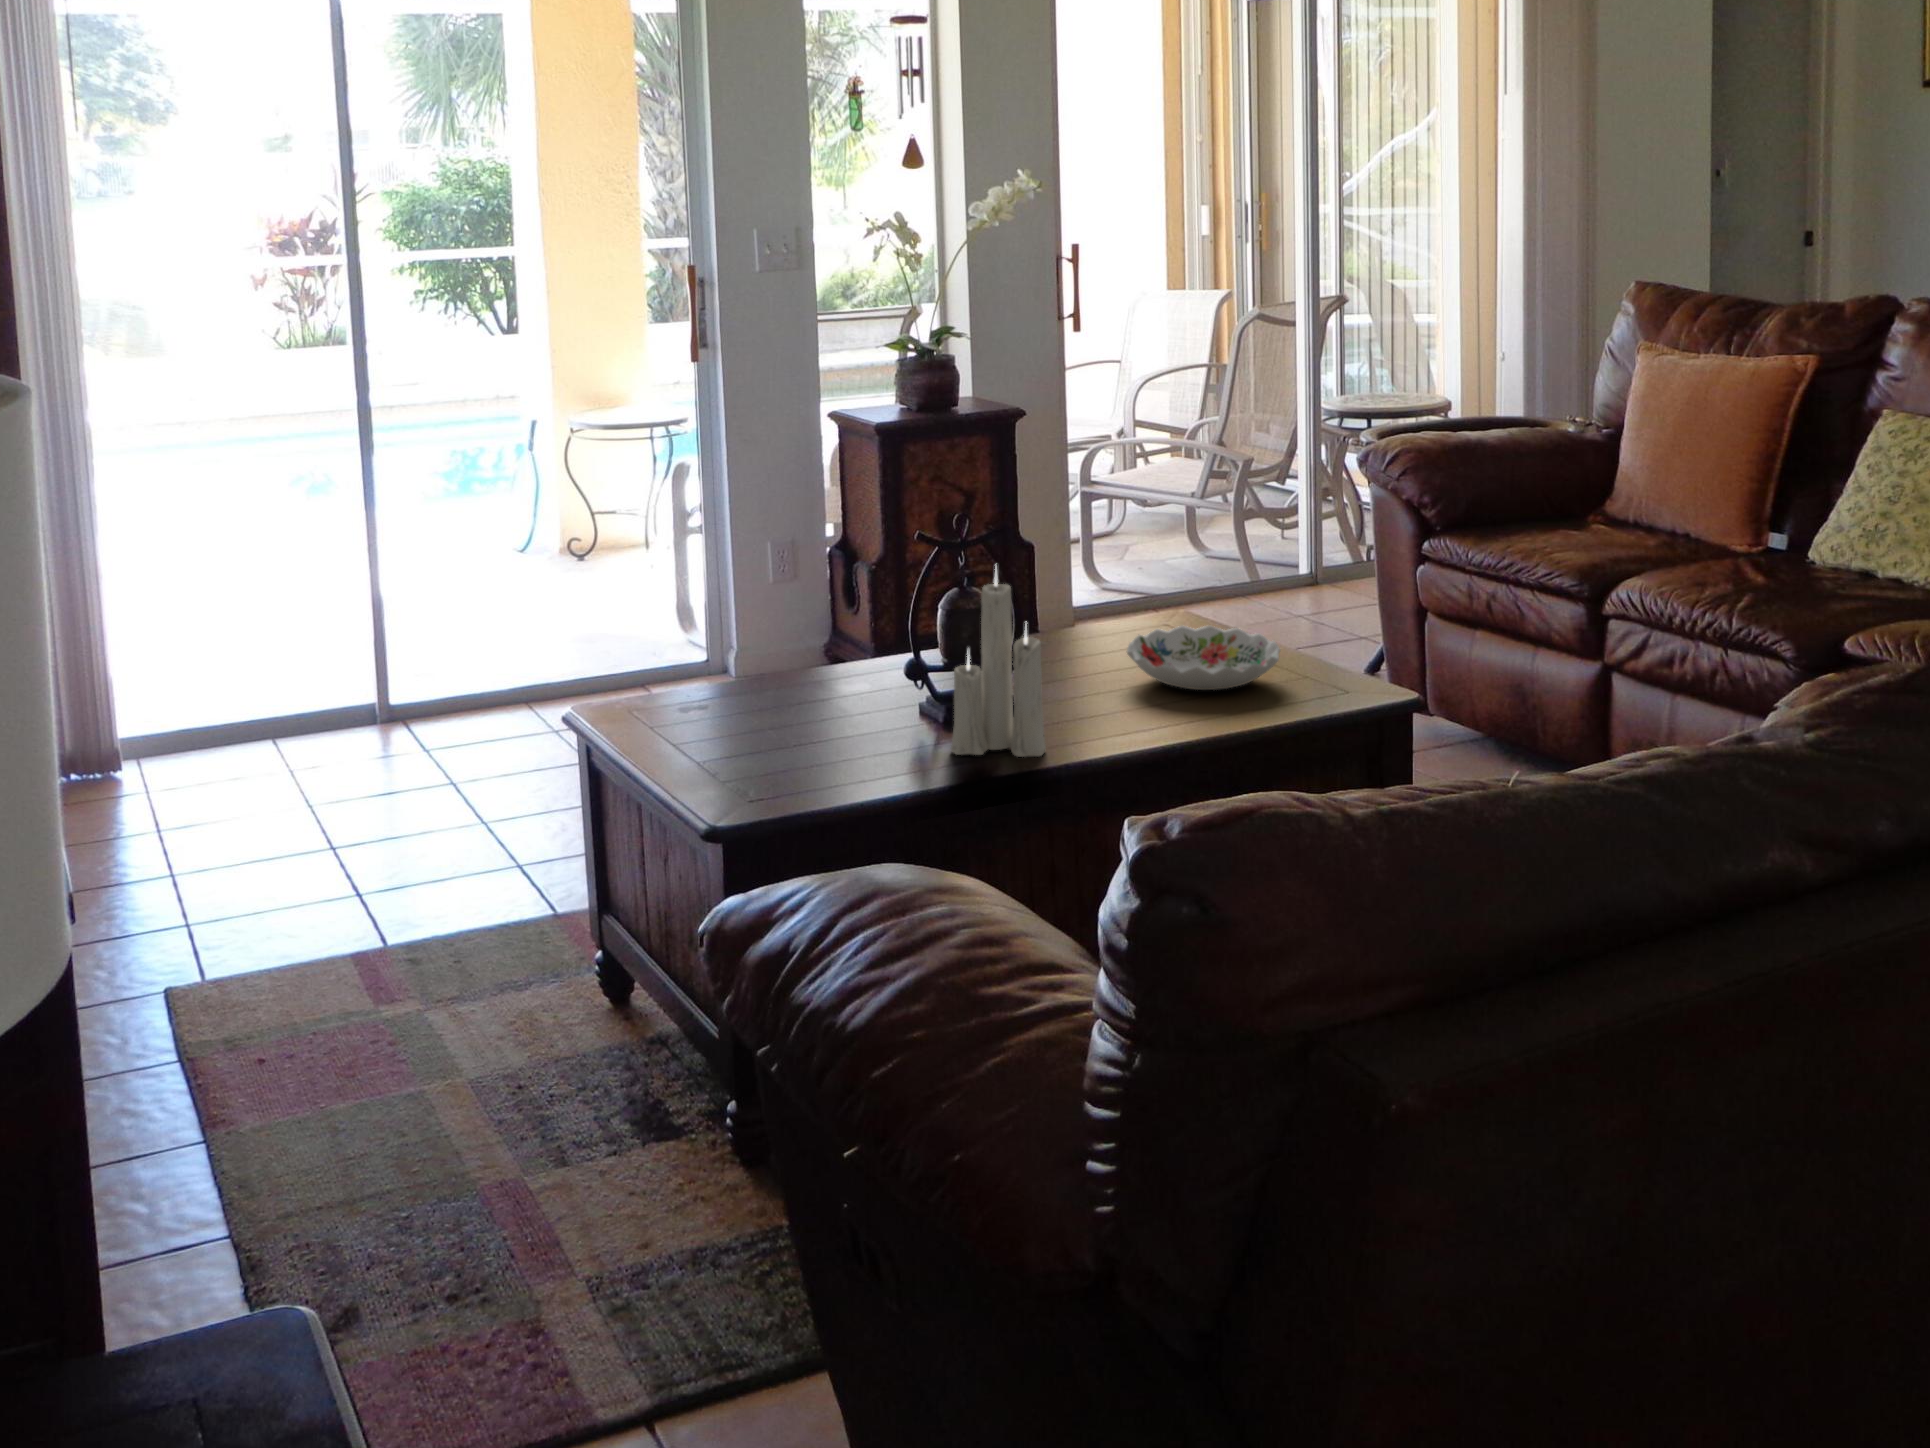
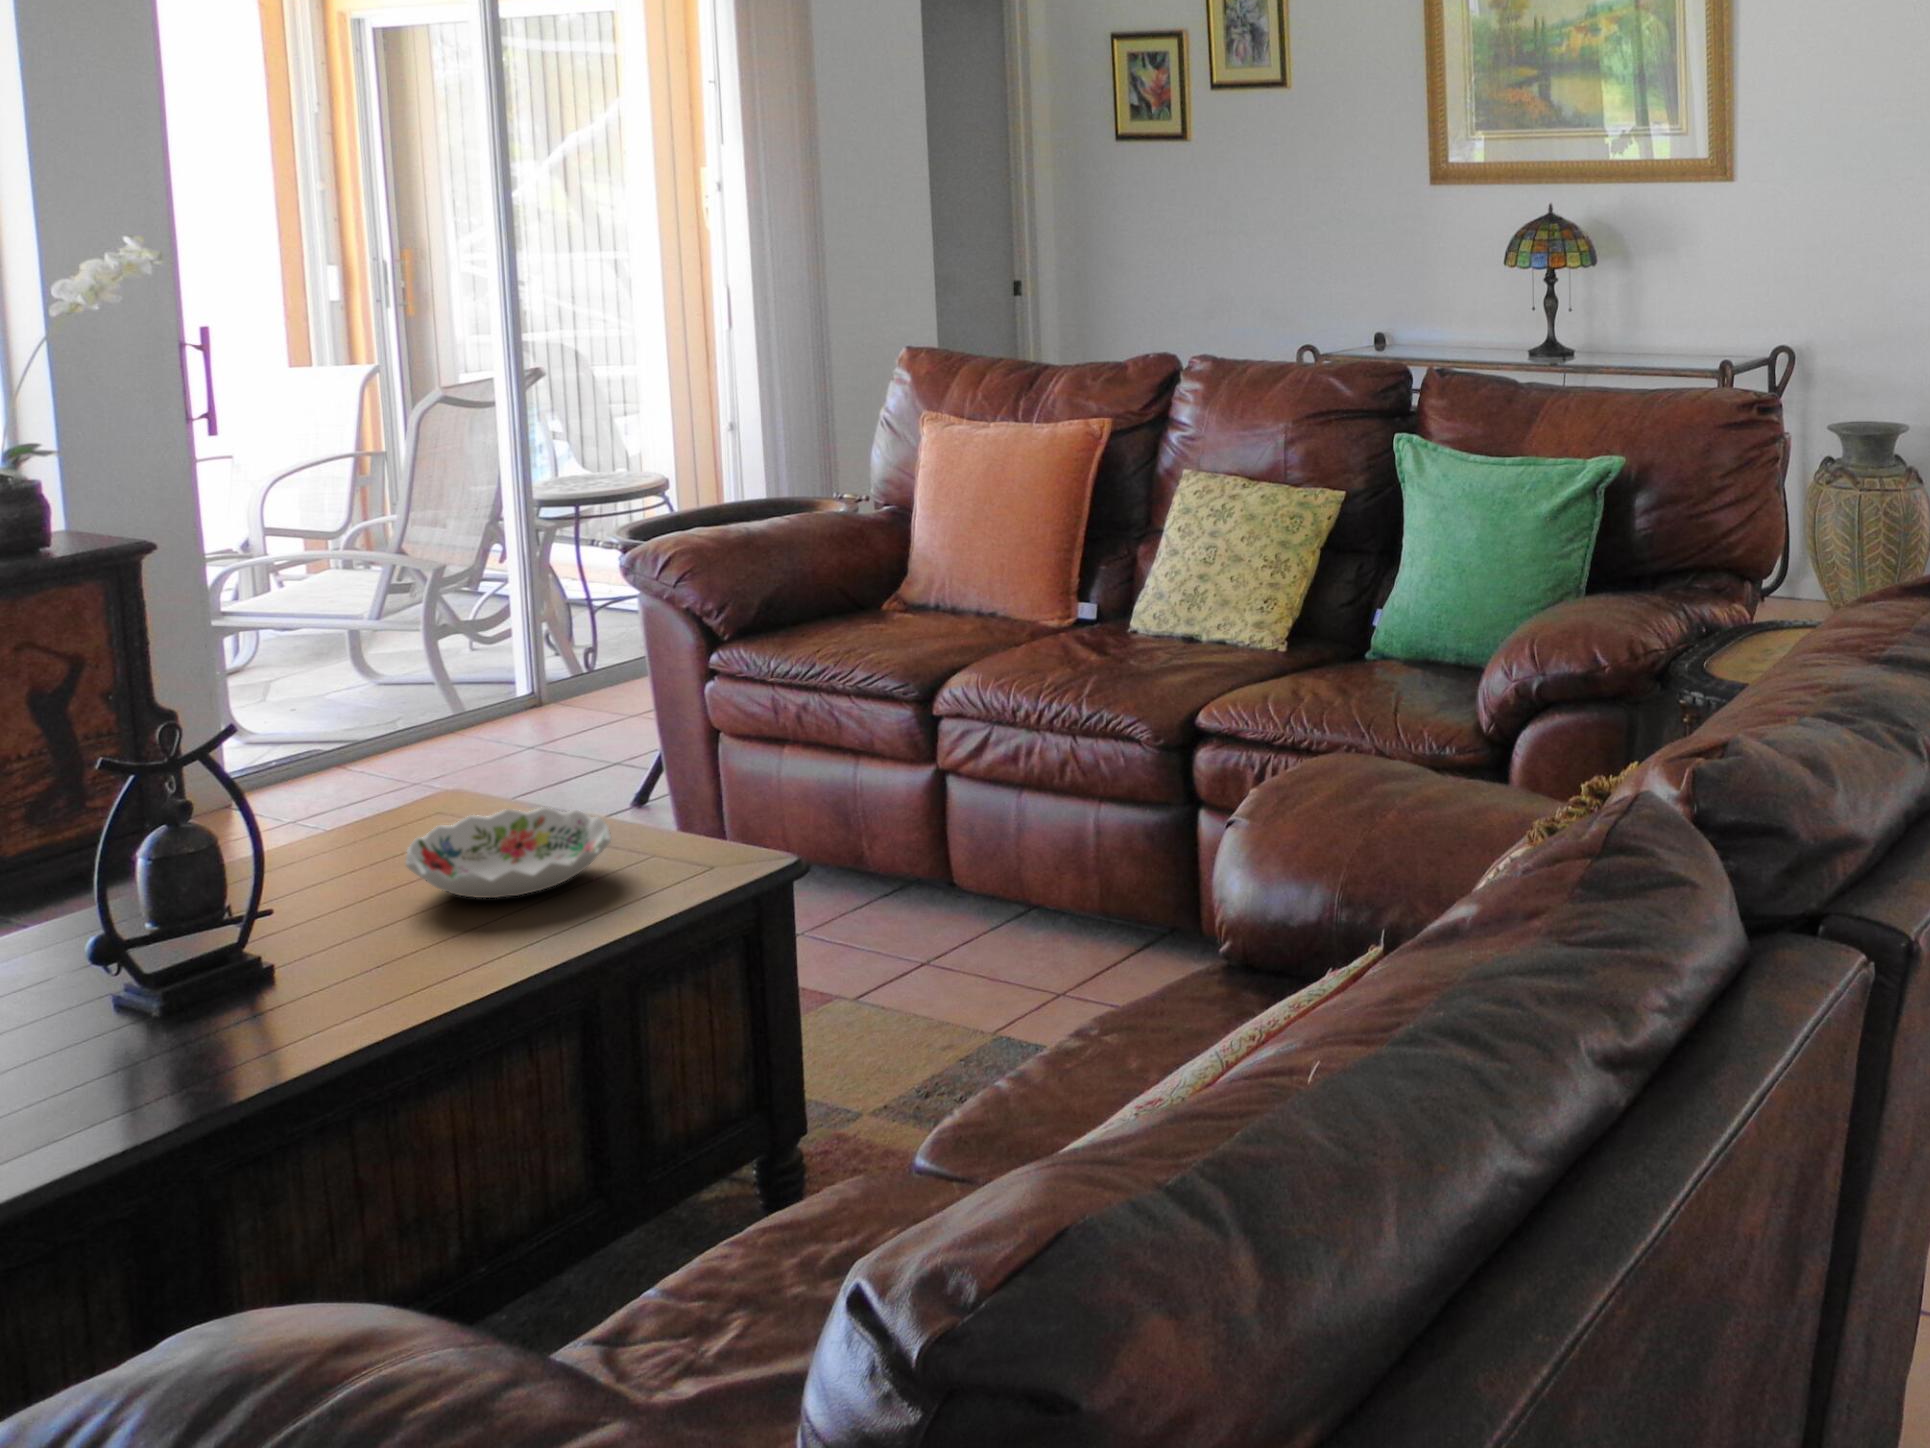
candle: present [951,567,1046,757] -> none [184,779,331,1063]

